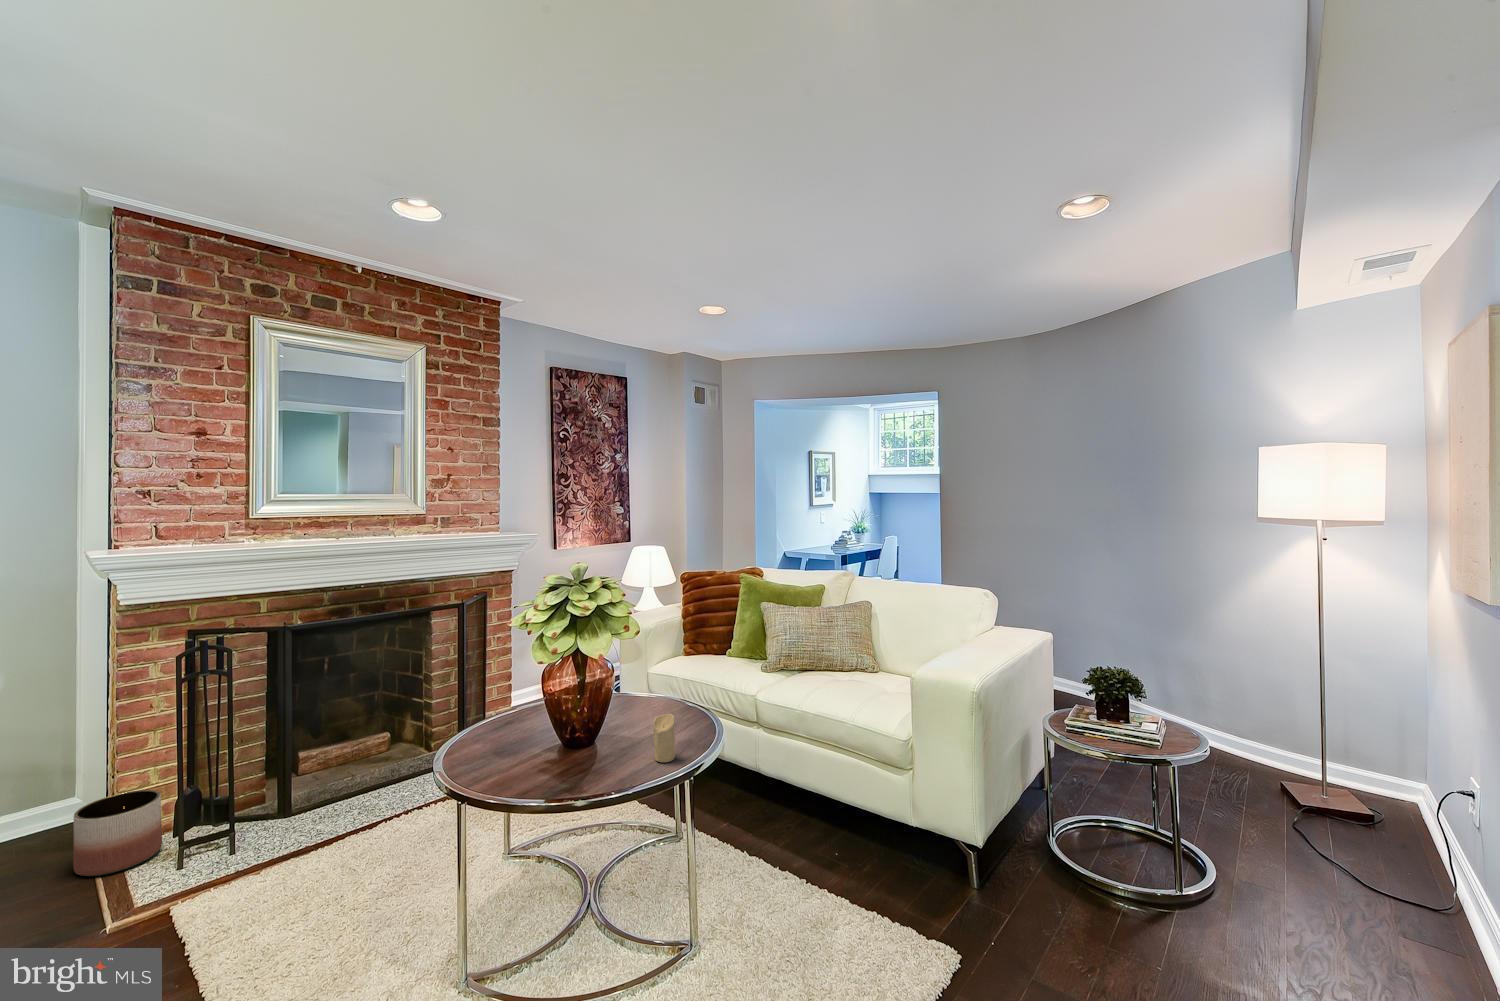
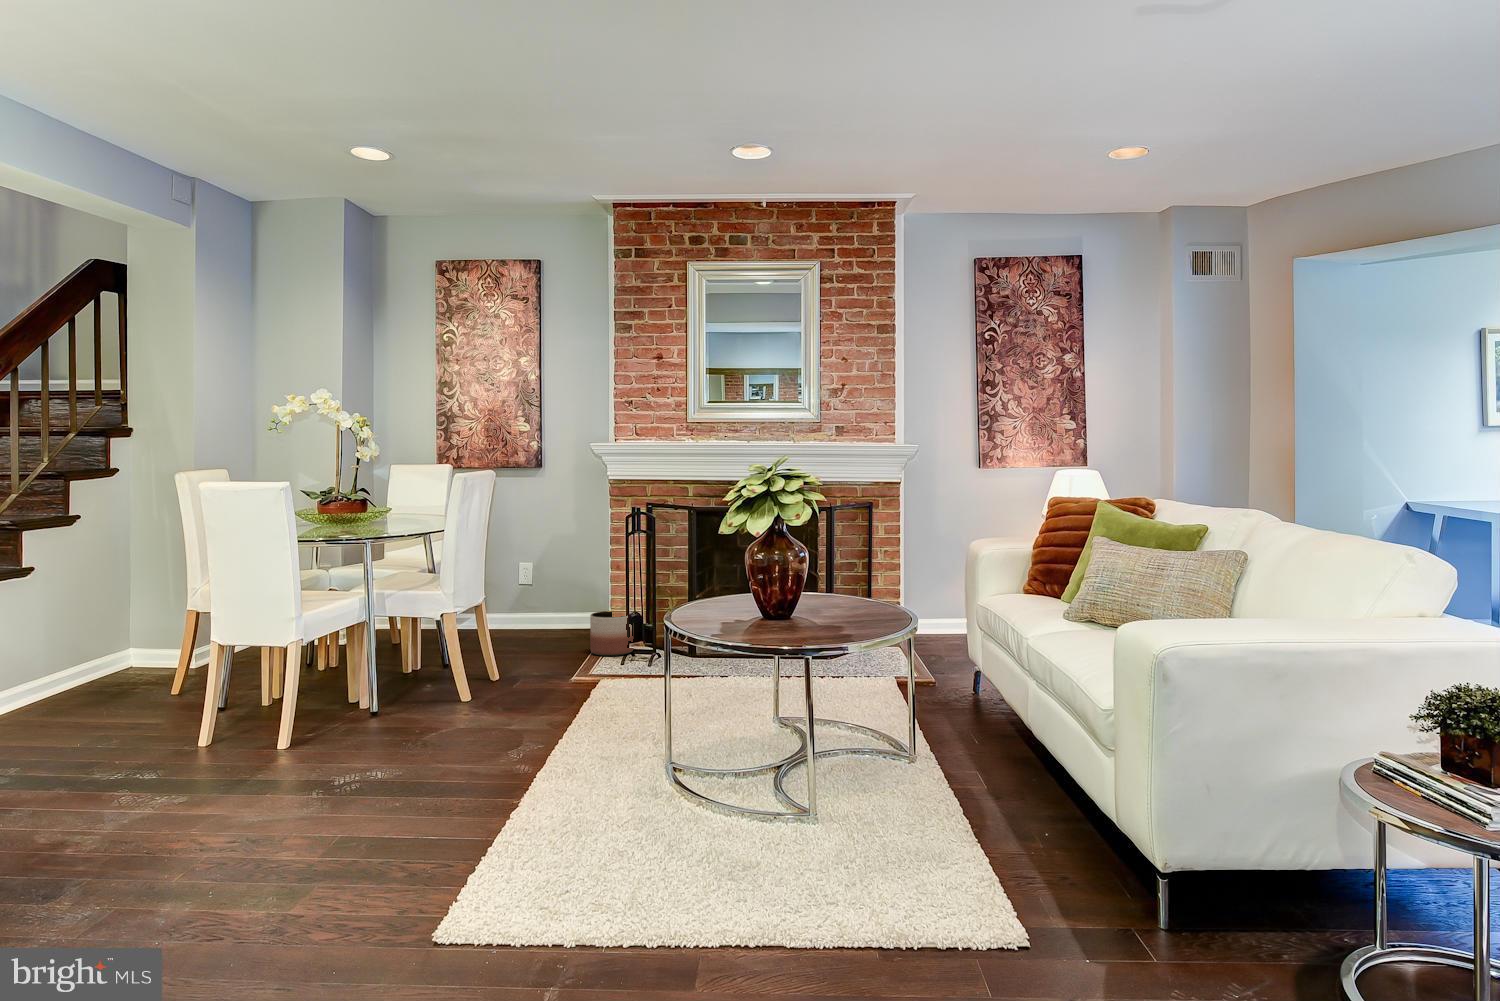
candle: present [653,714,675,762] -> none [825,563,844,602]

